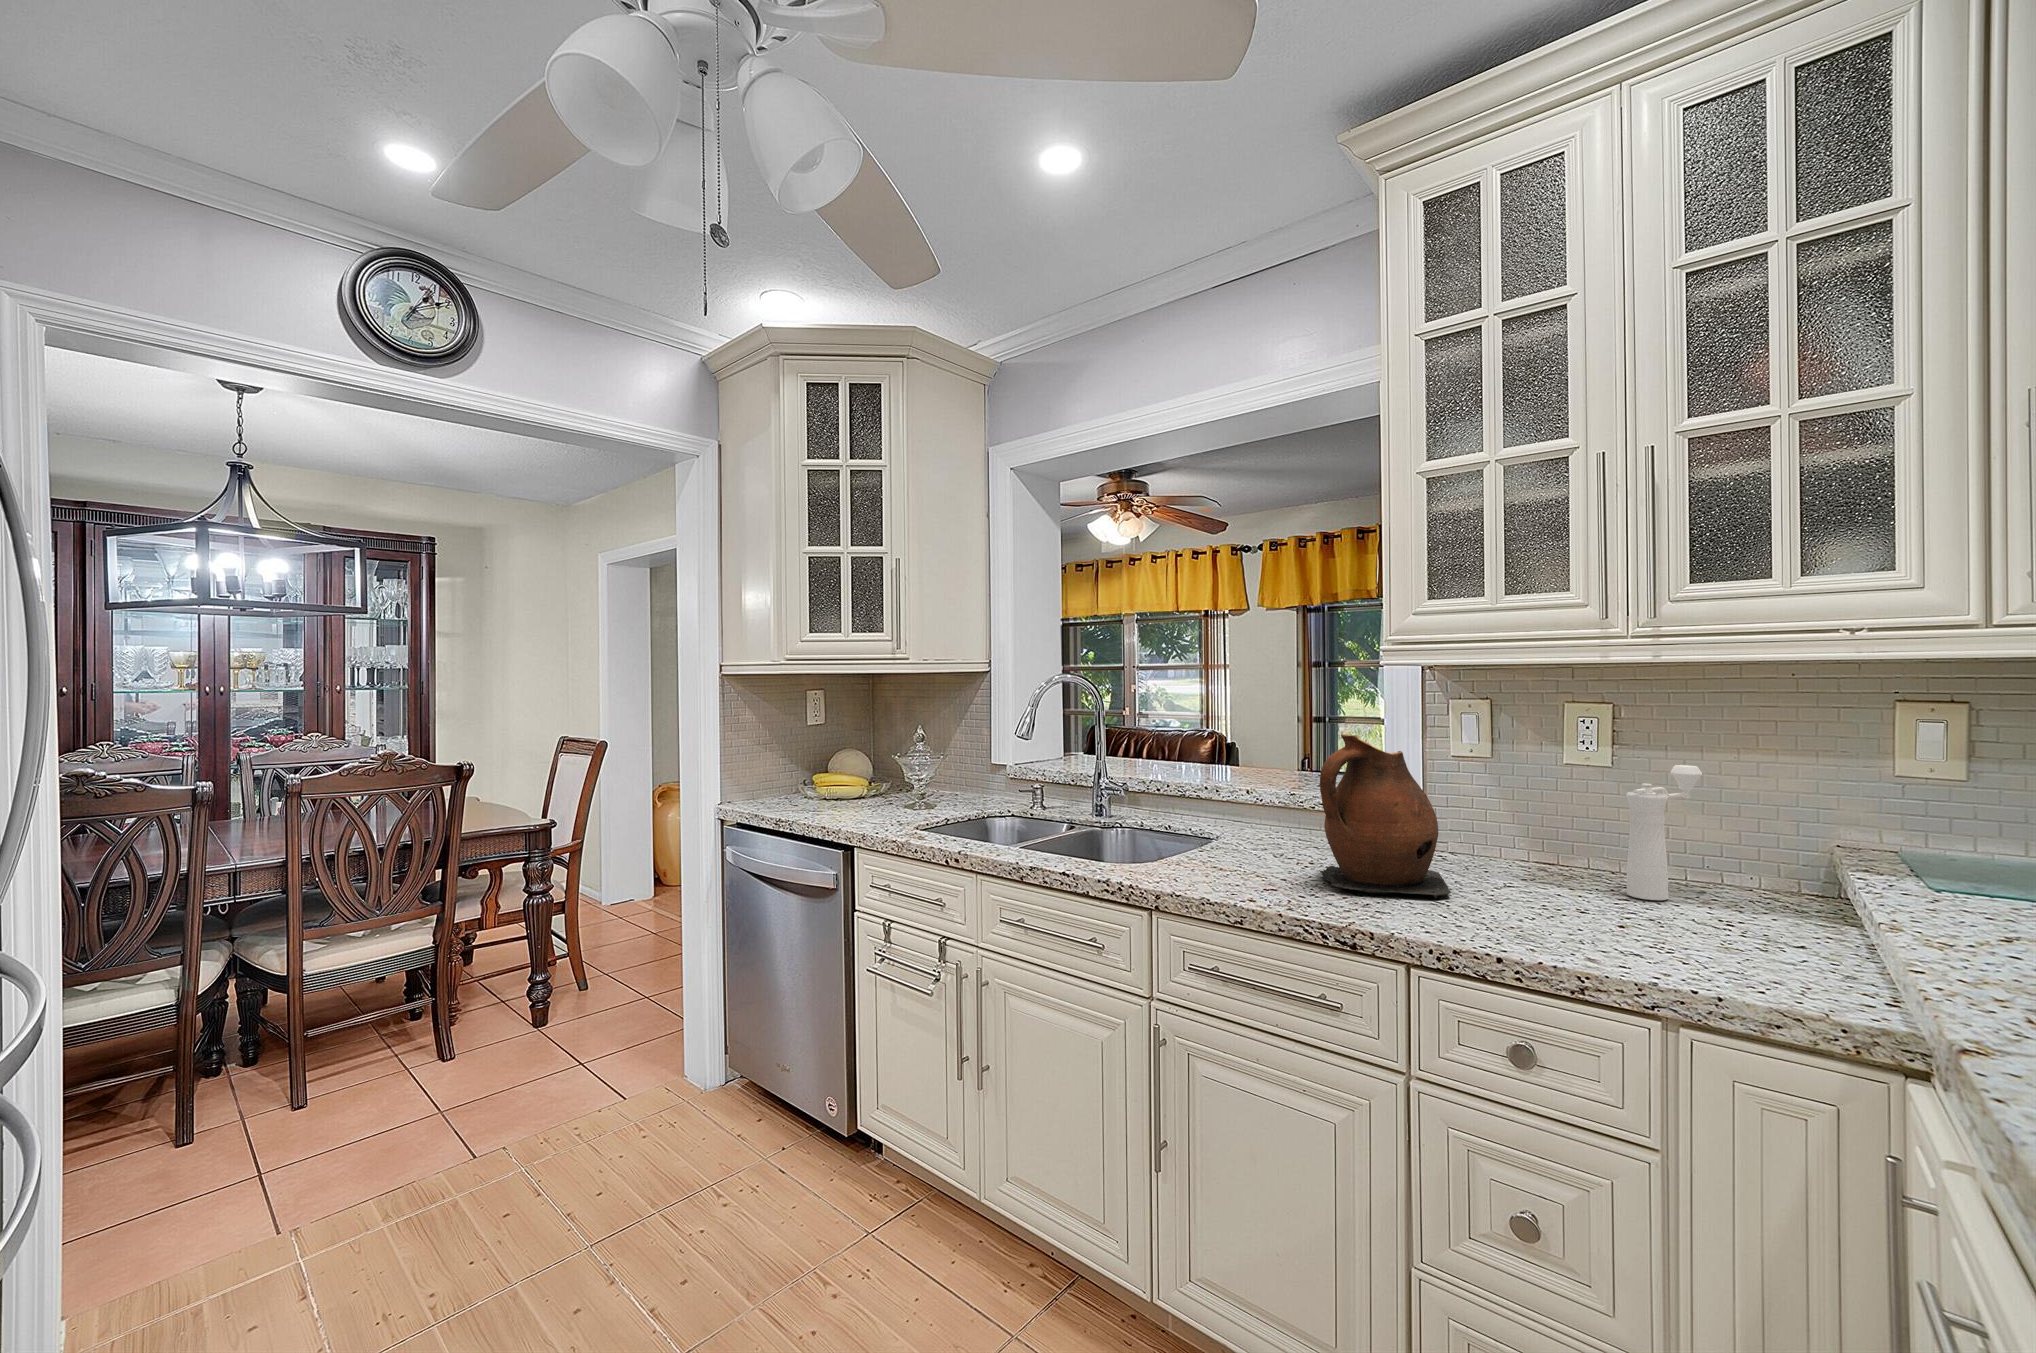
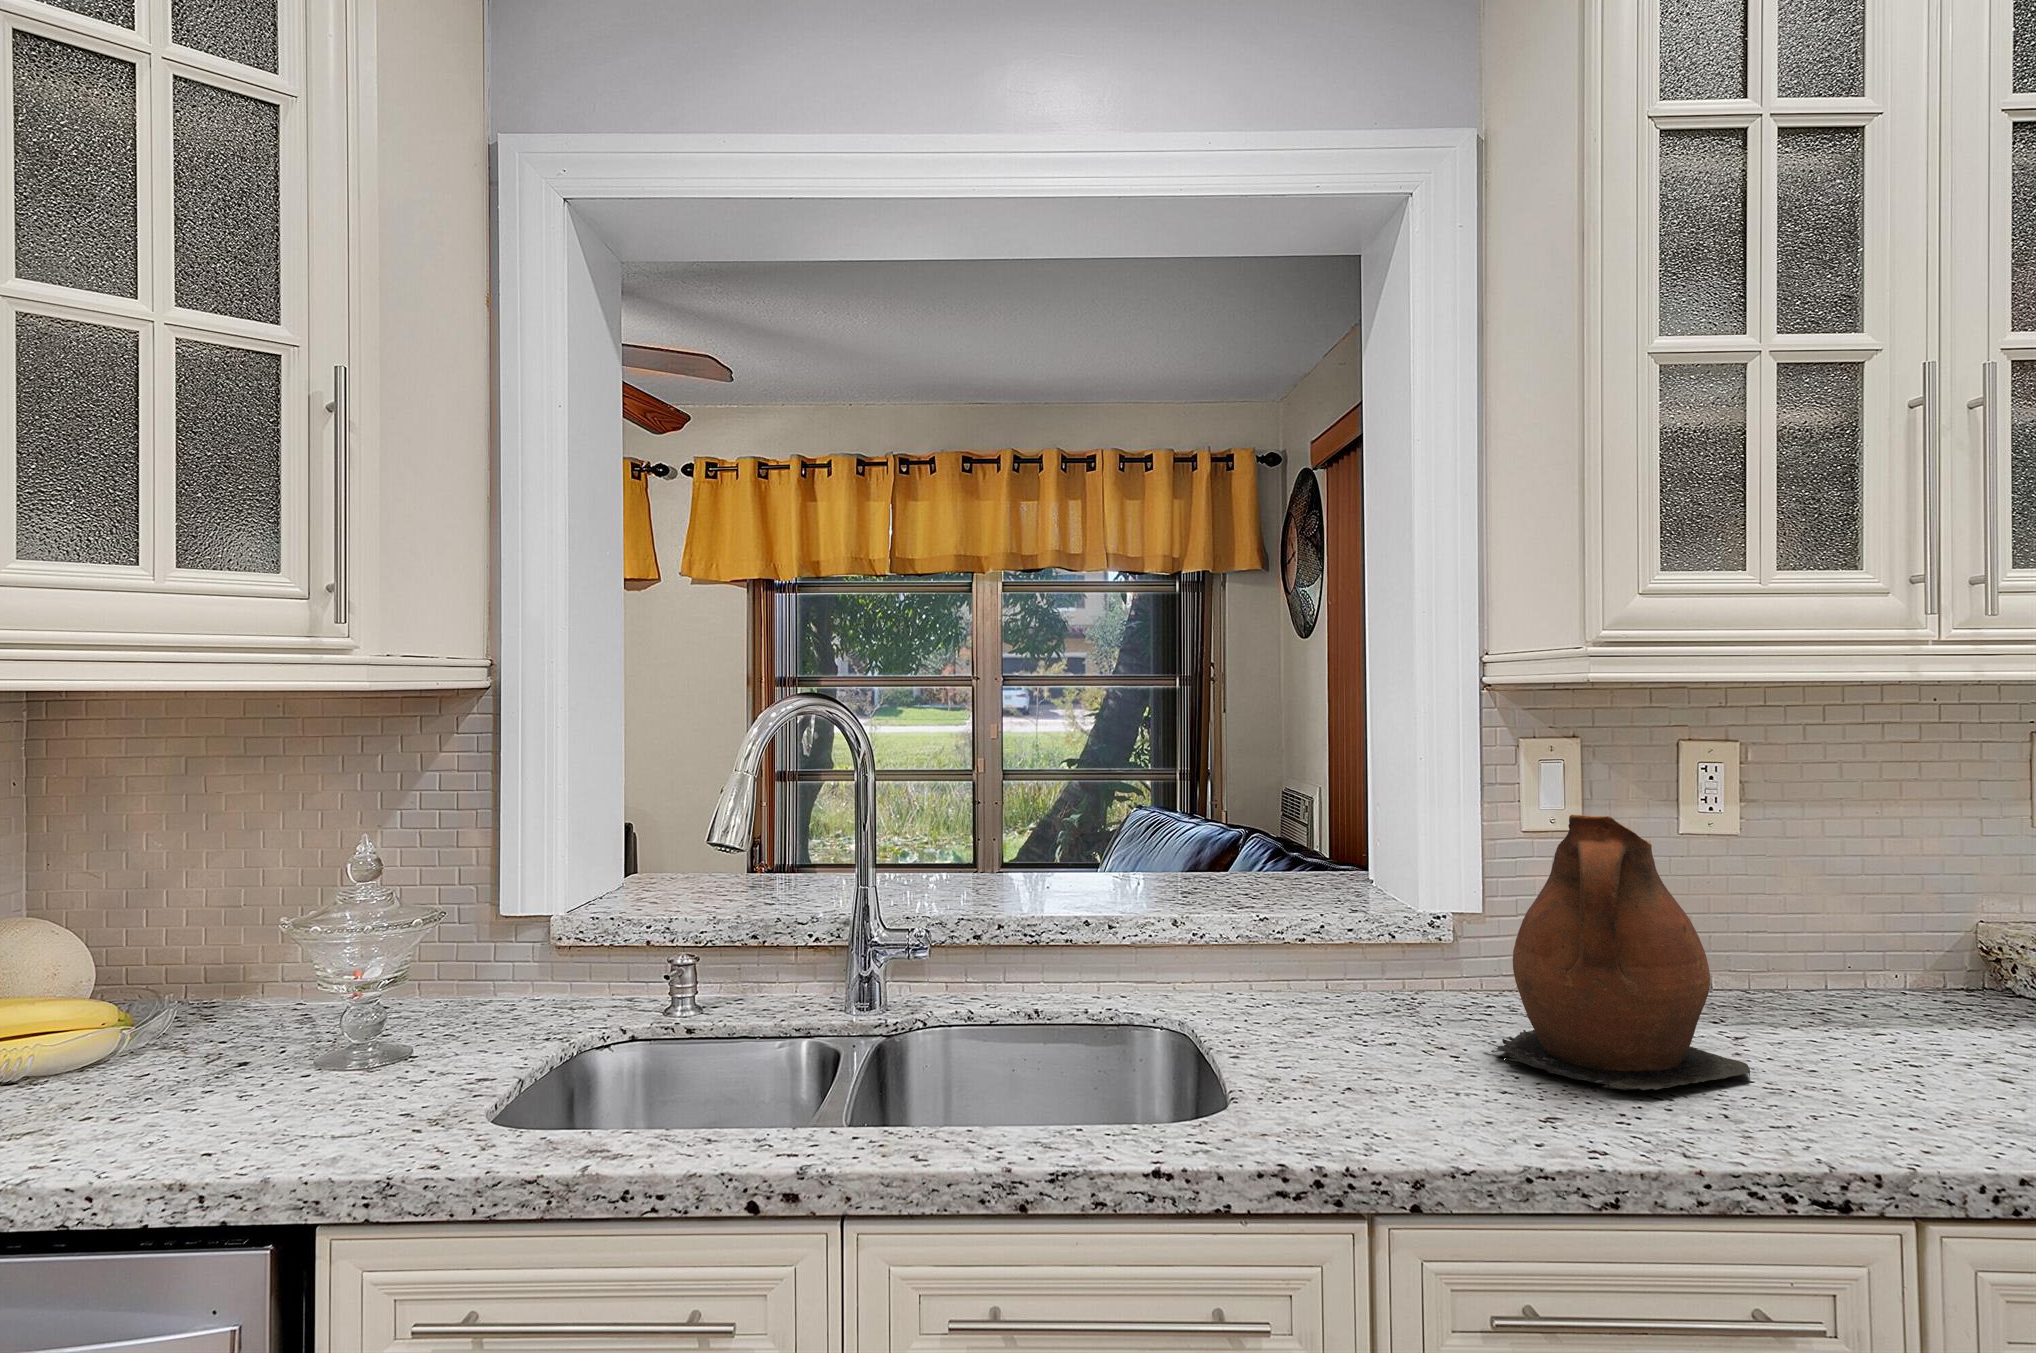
pepper mill: present [1626,765,1702,900] -> none [1811,831,1885,1023]

